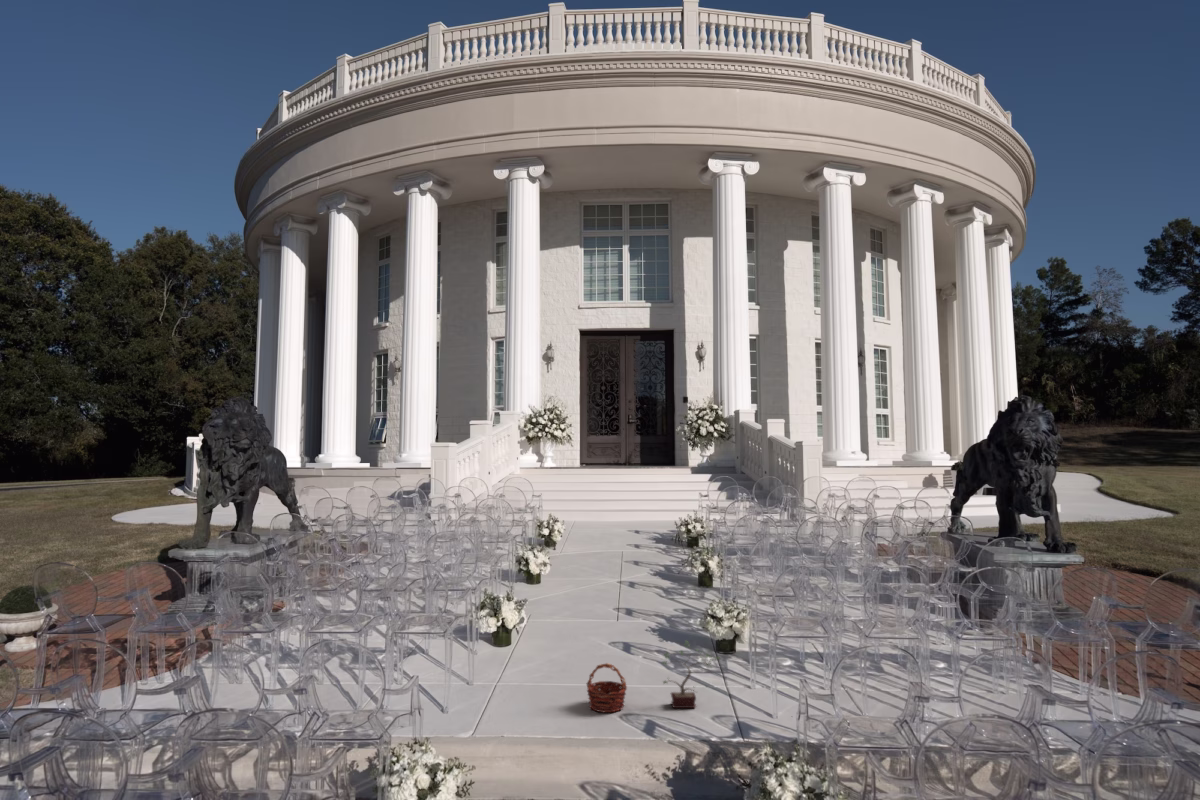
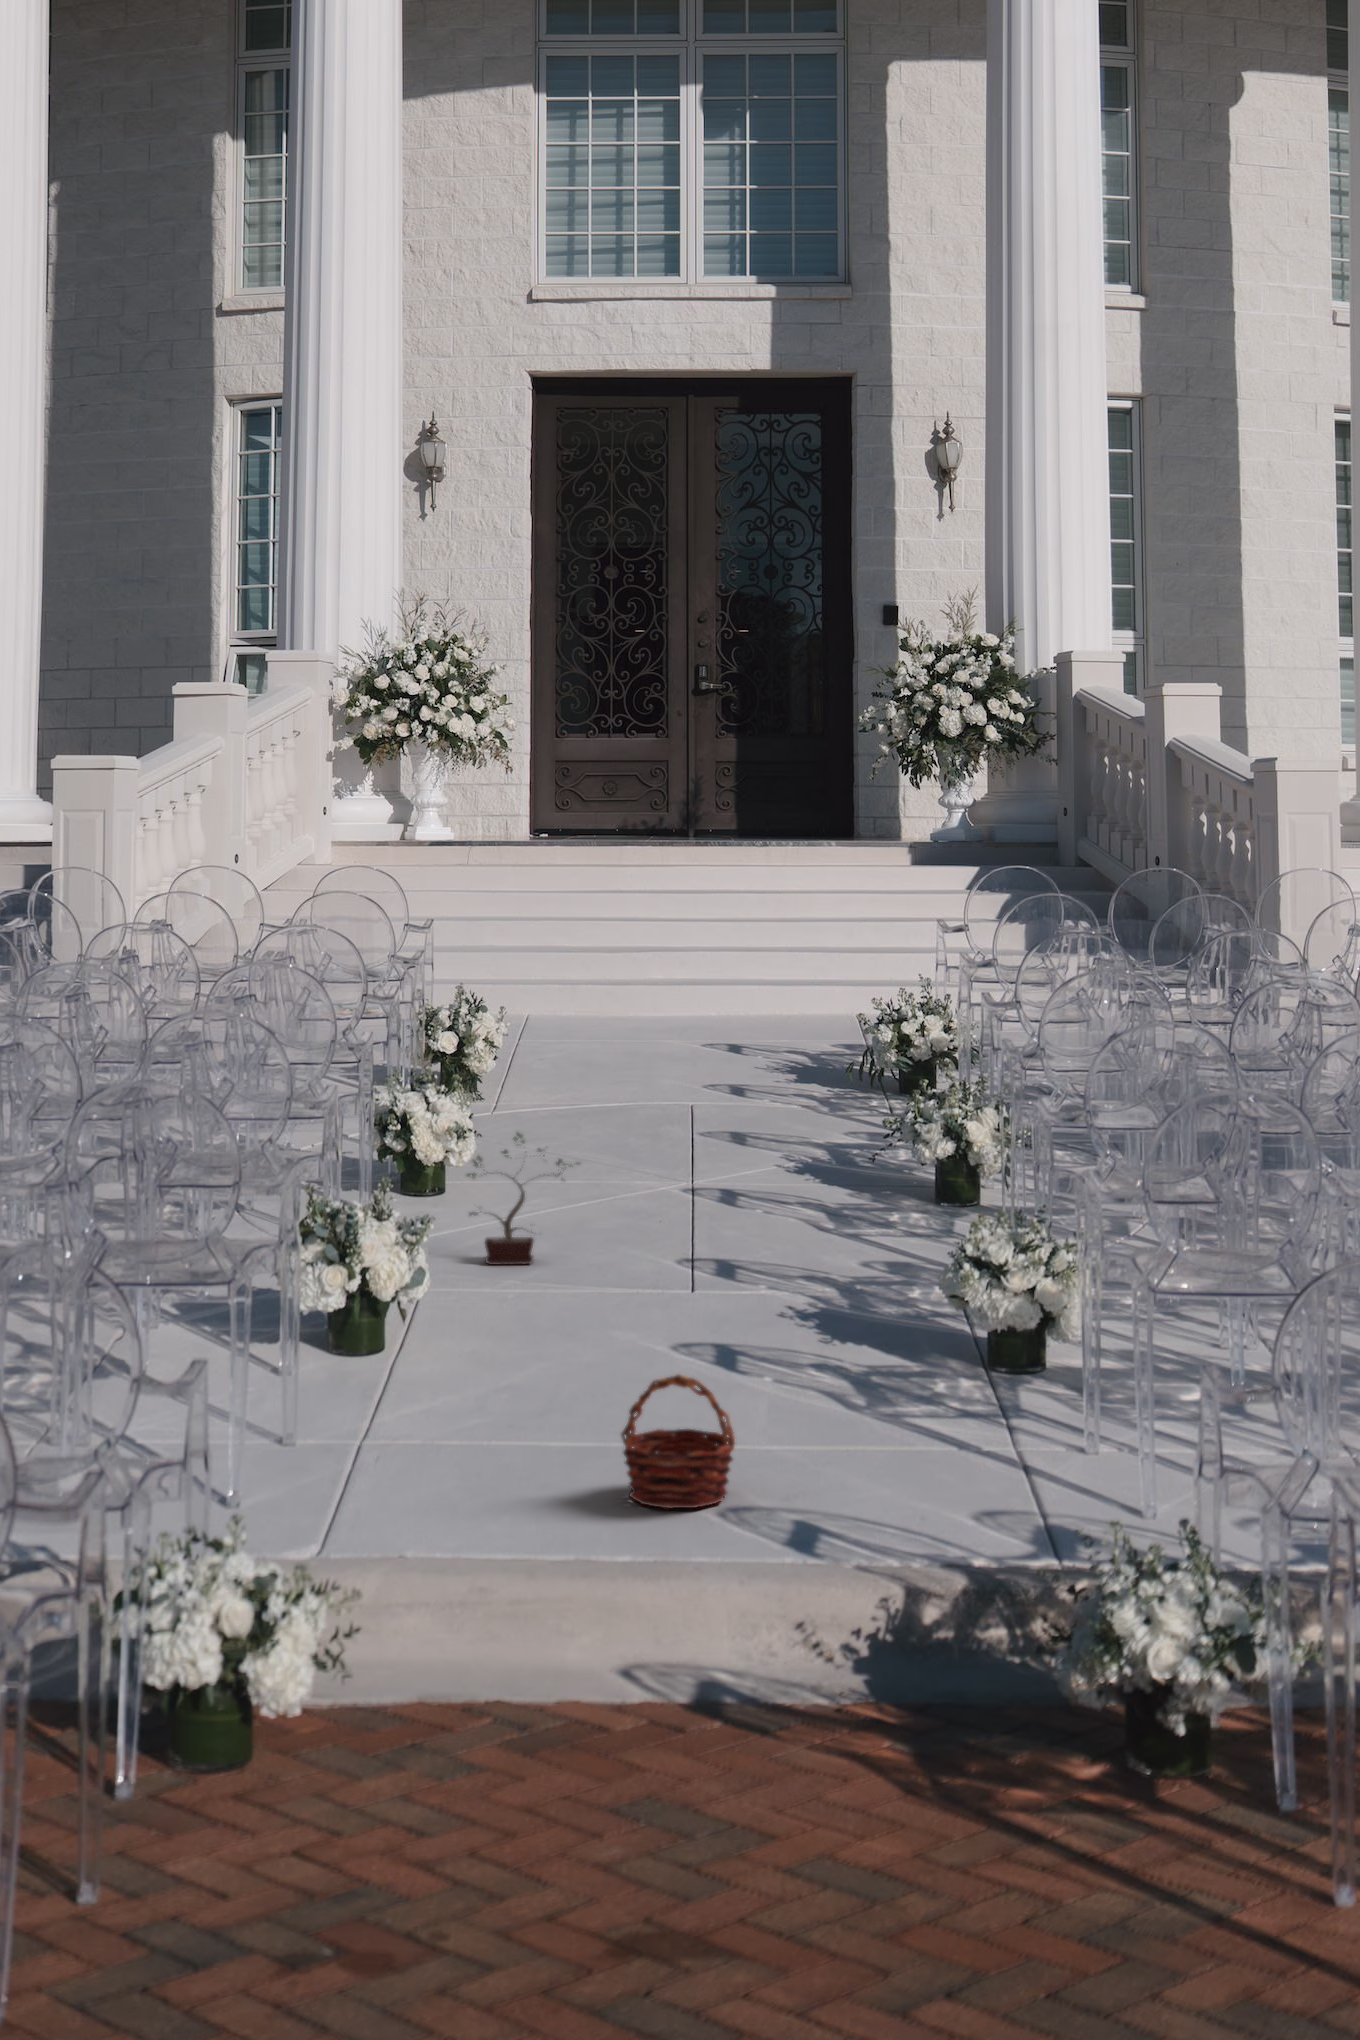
potted plant: present [663,641,718,708] -> present [467,1133,578,1265]

